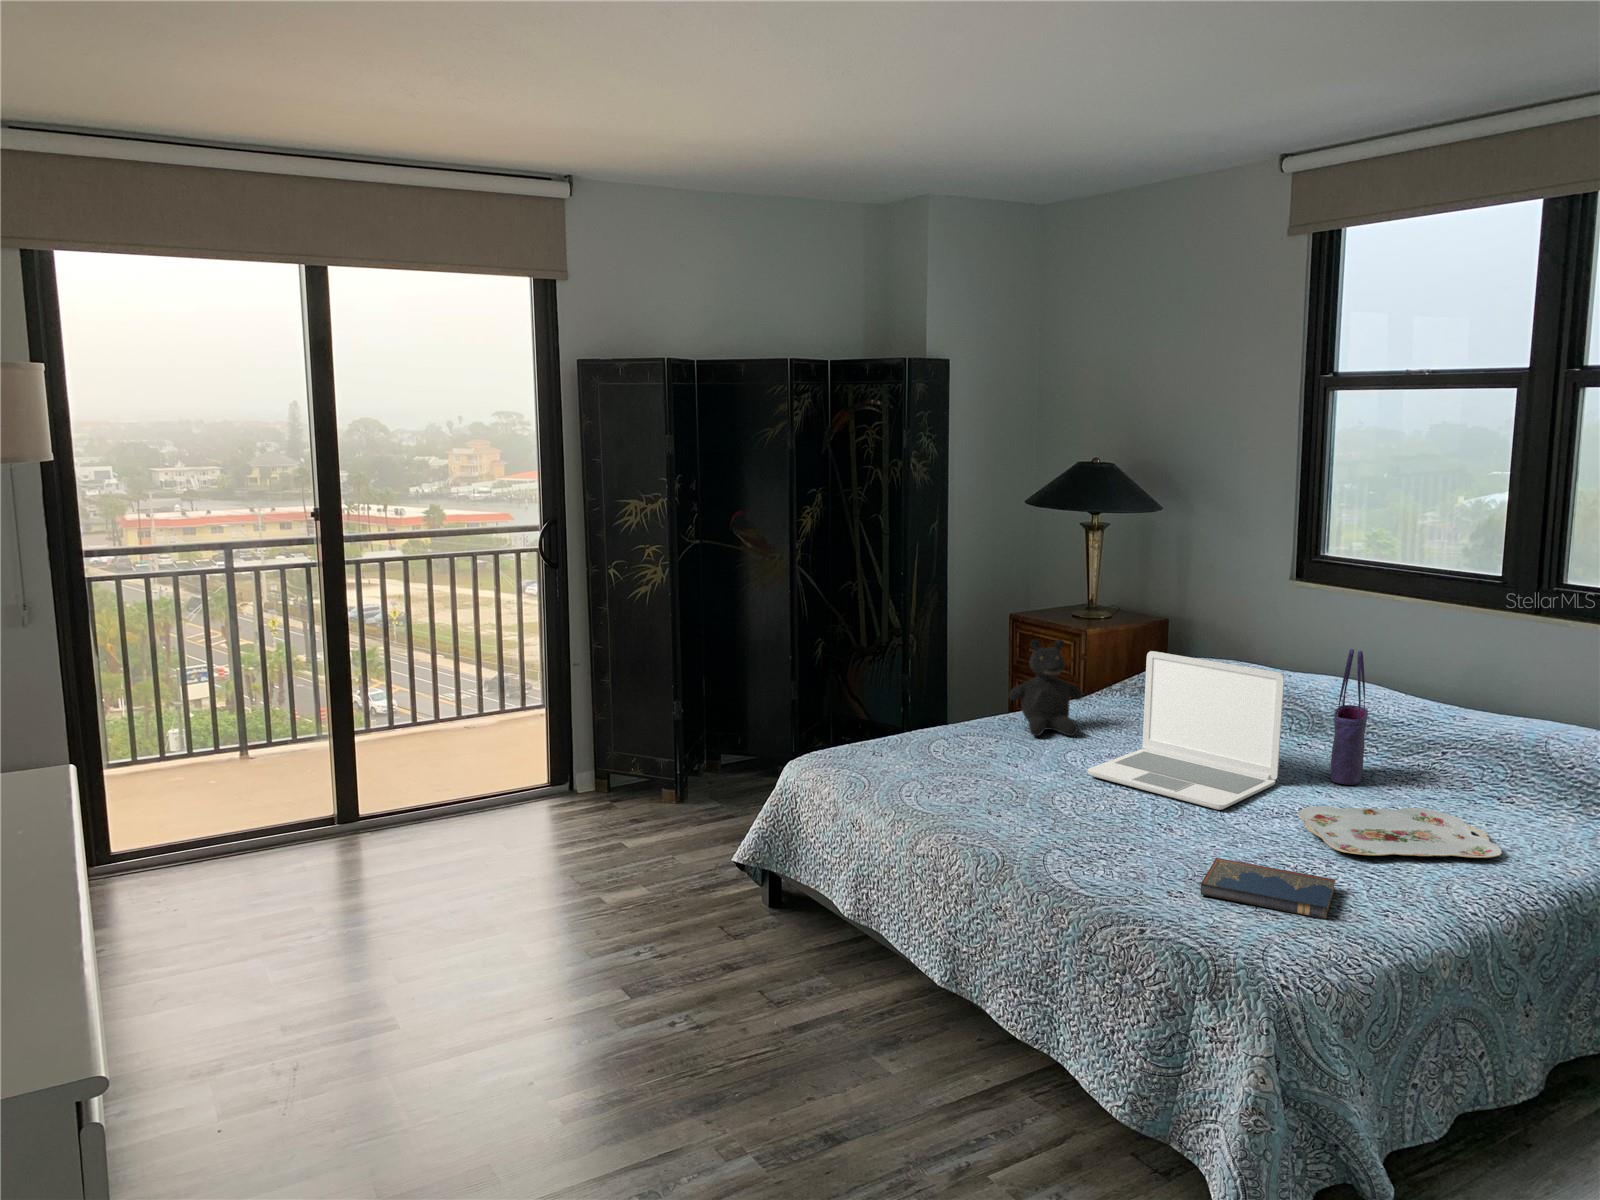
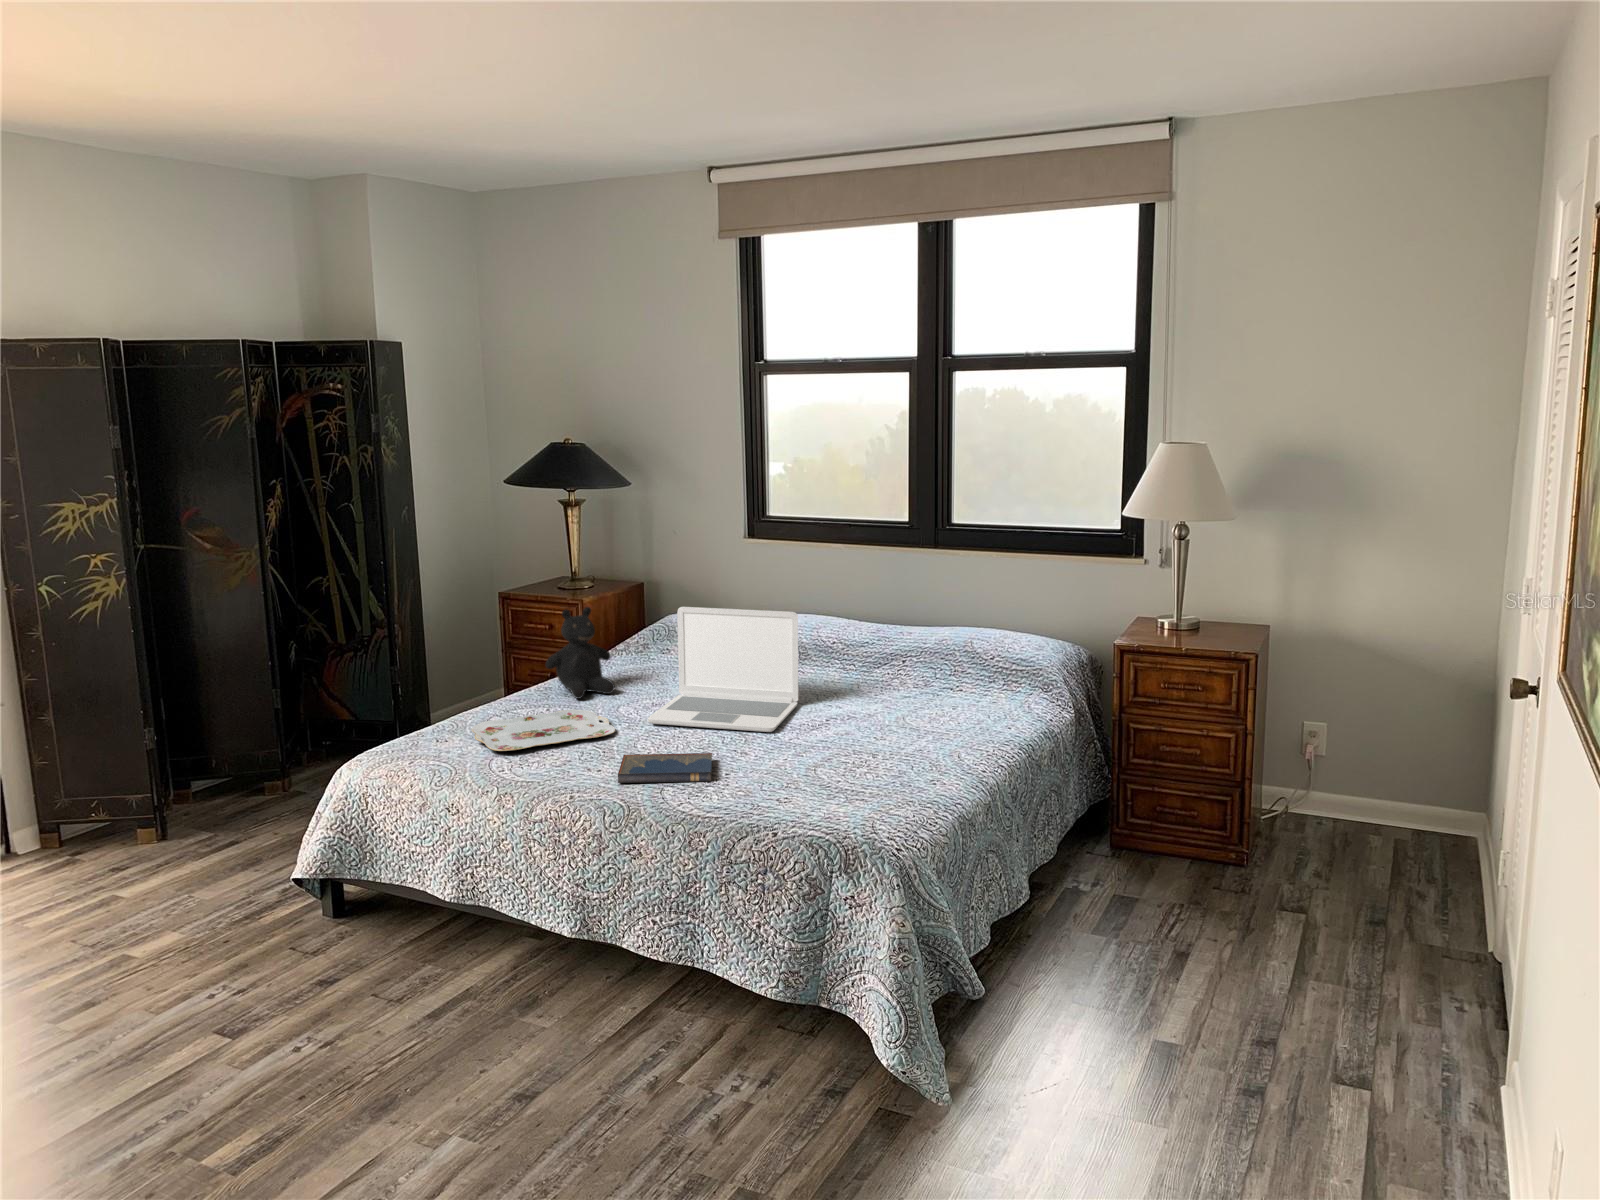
tote bag: present [1331,649,1368,785] -> none [831,587,855,697]
serving tray: present [1298,806,1502,858] -> present [472,709,615,751]
hardcover book: present [1200,858,1336,919] -> present [618,753,712,783]

